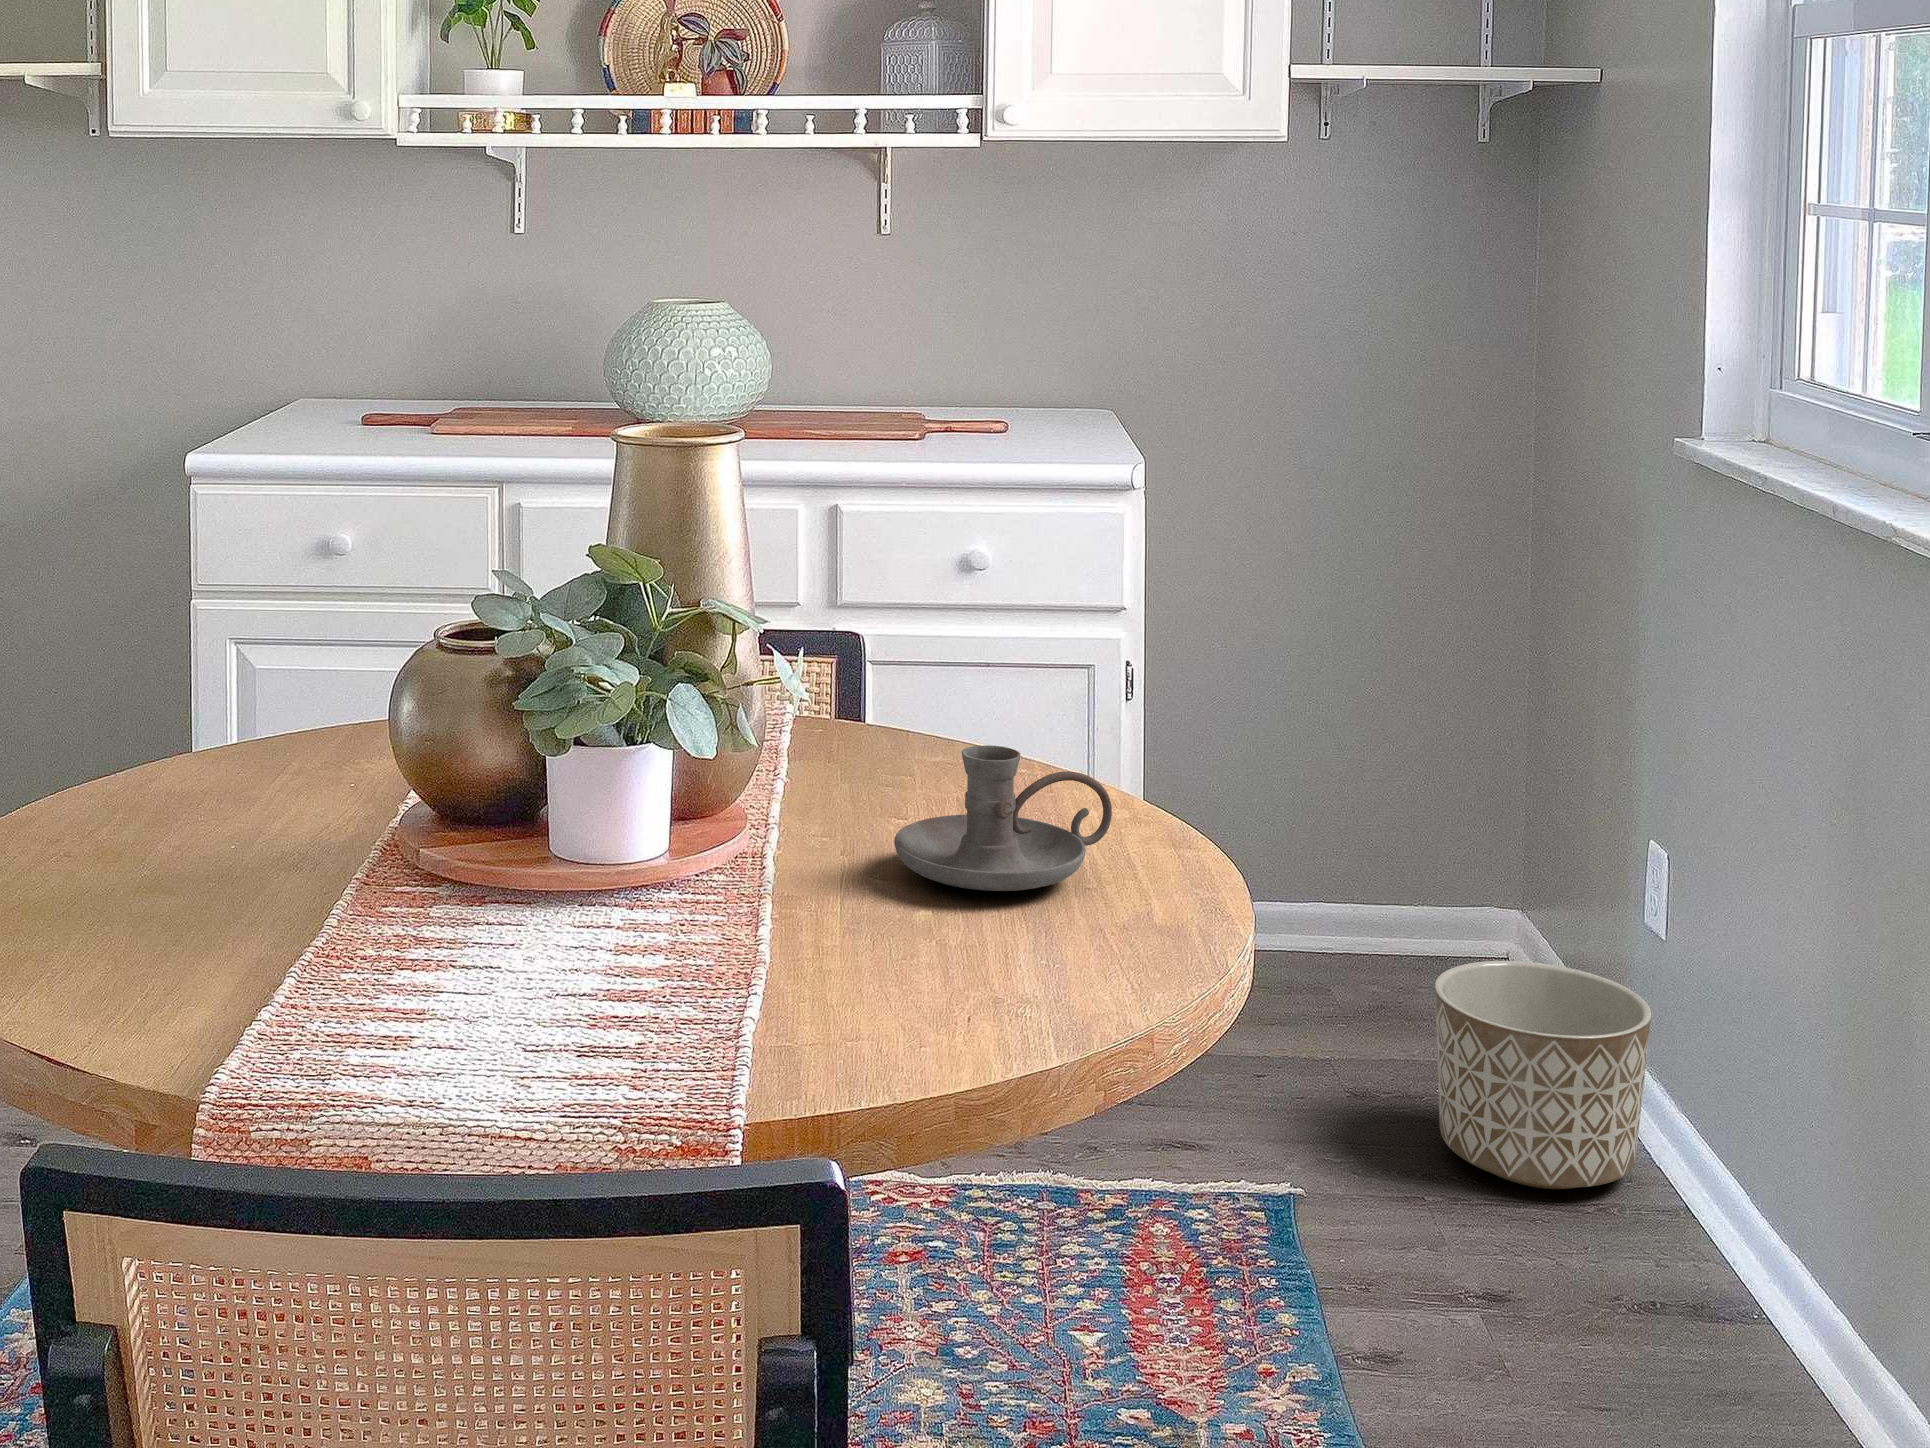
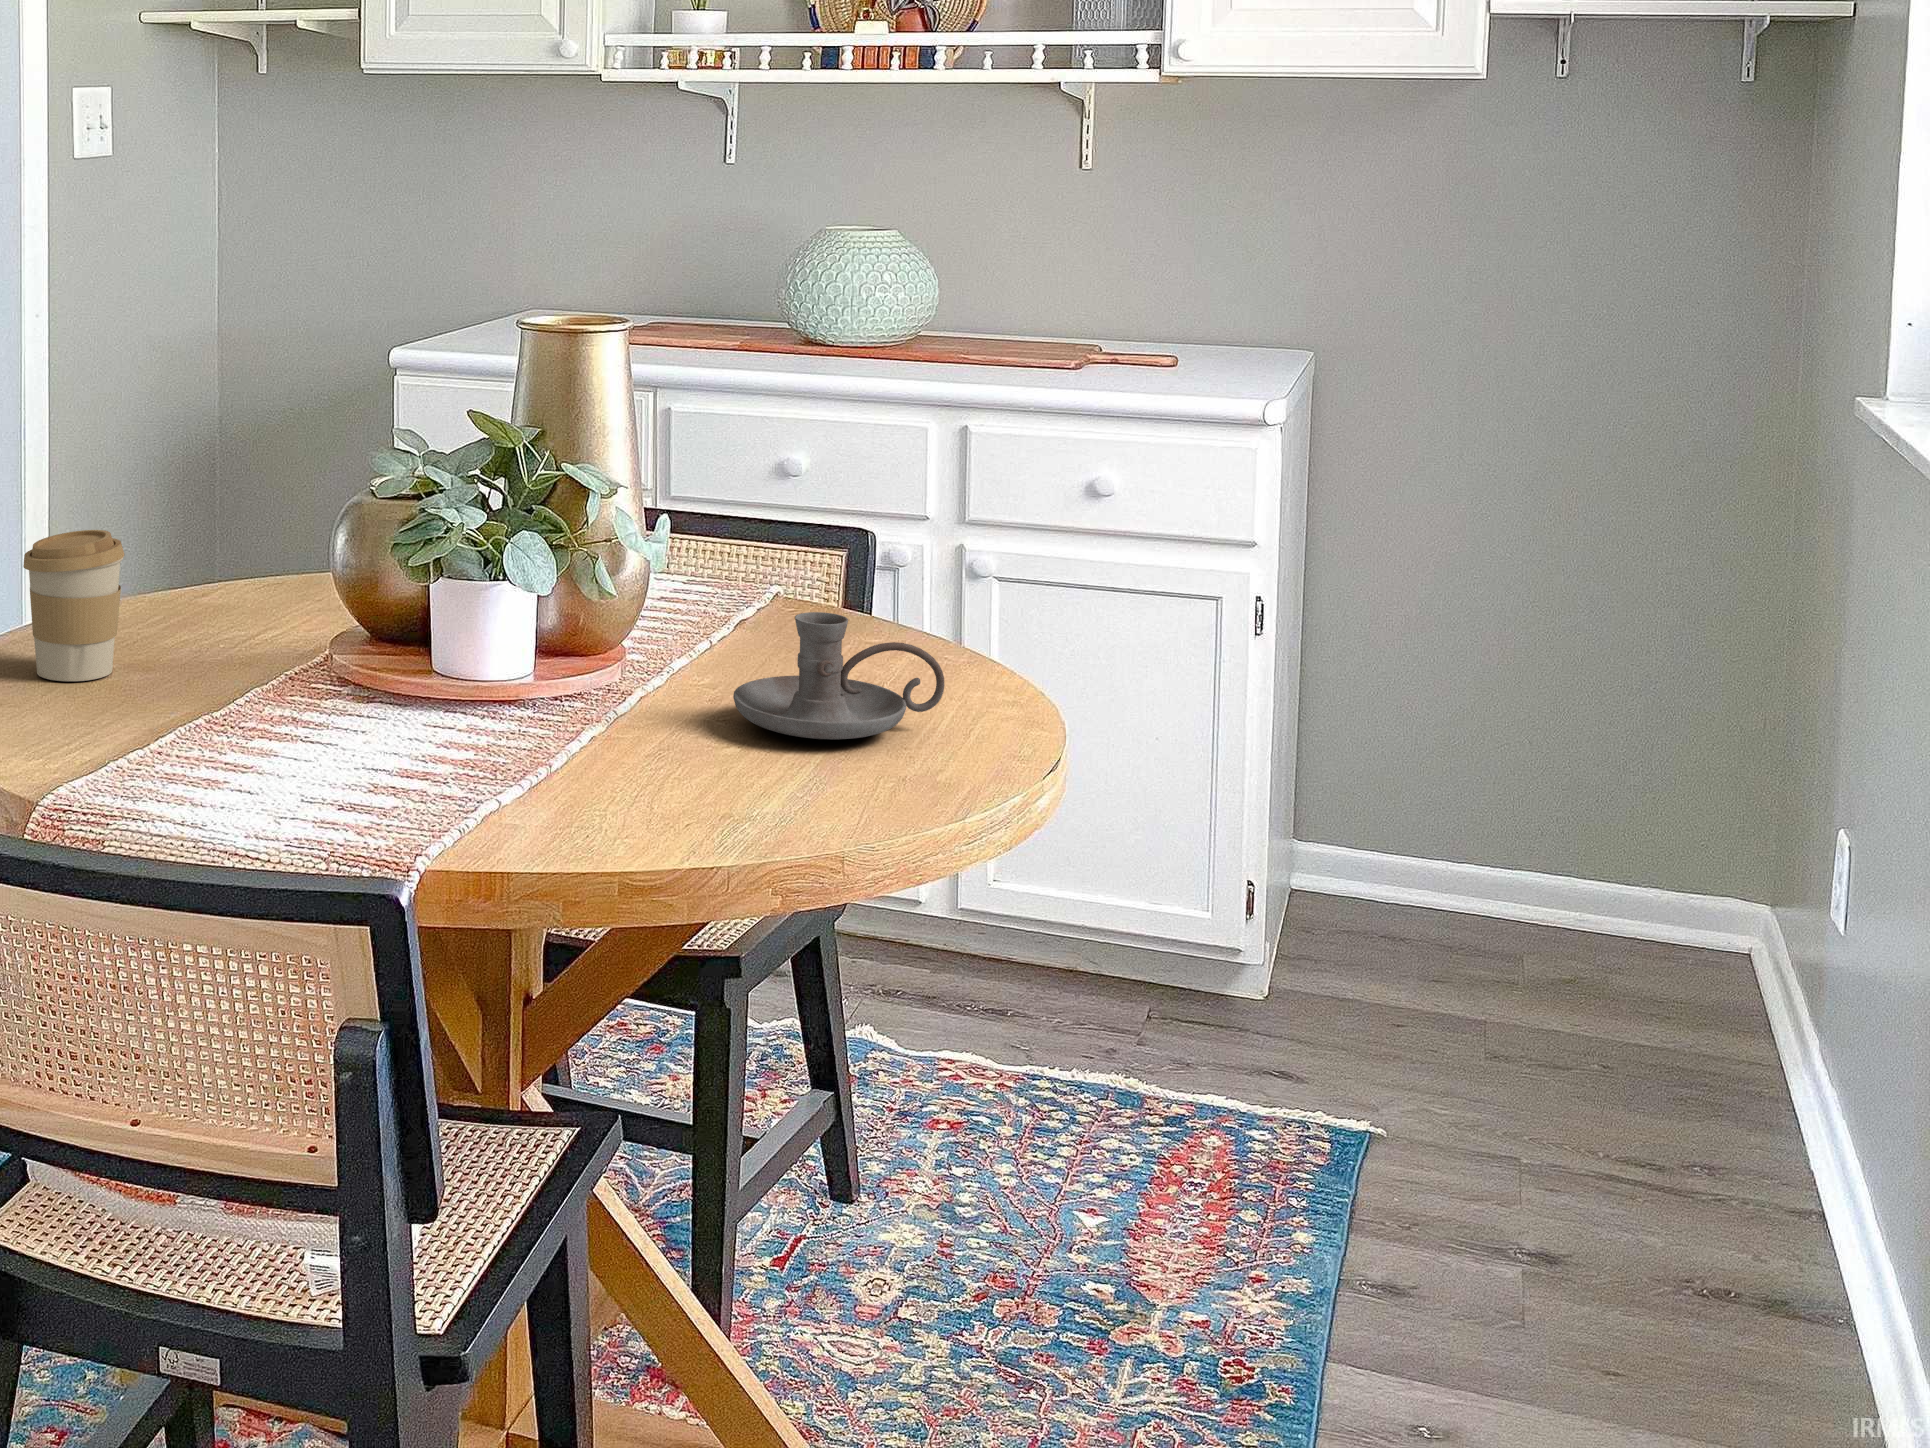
coffee cup: none [11,721,142,920] -> present [23,530,125,681]
planter: present [1435,961,1651,1189] -> none [1557,937,1803,1179]

